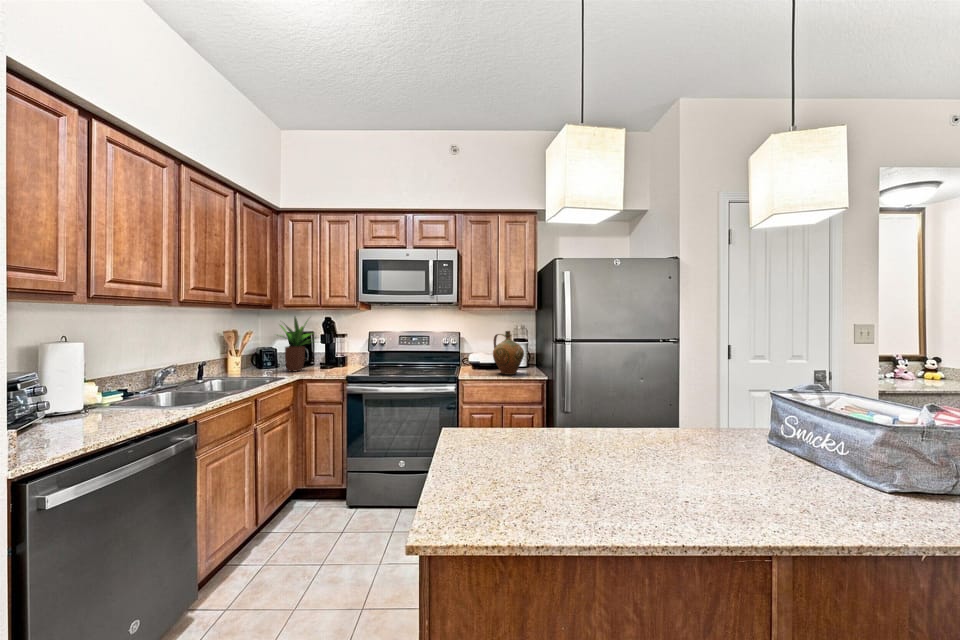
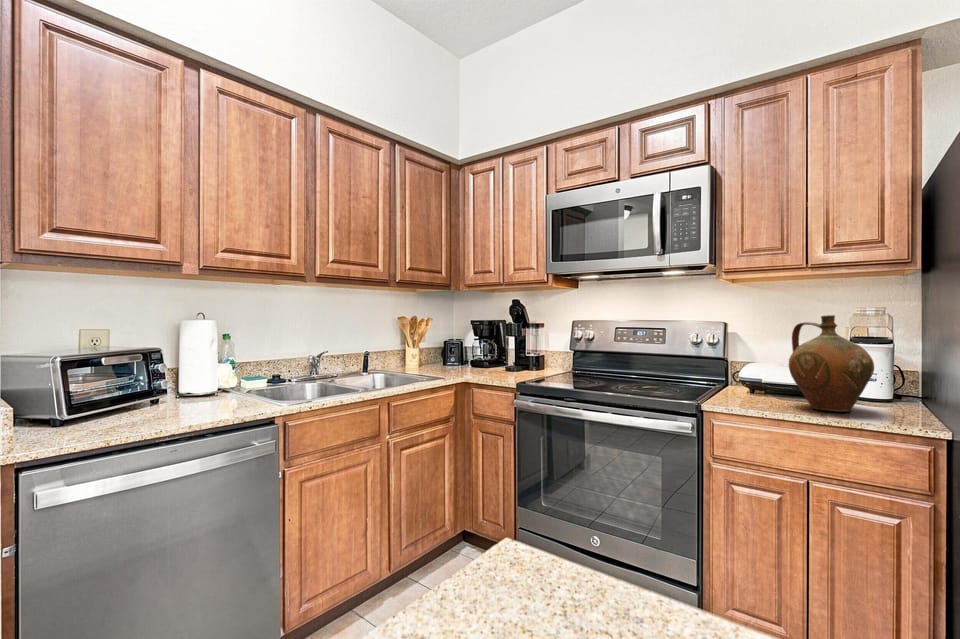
potted plant: present [280,317,313,371] -> none [440,296,506,373]

